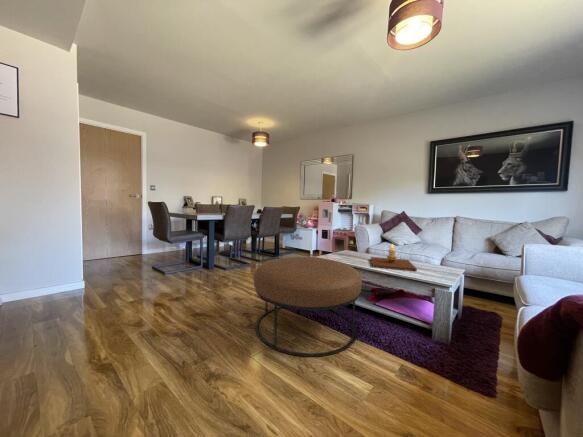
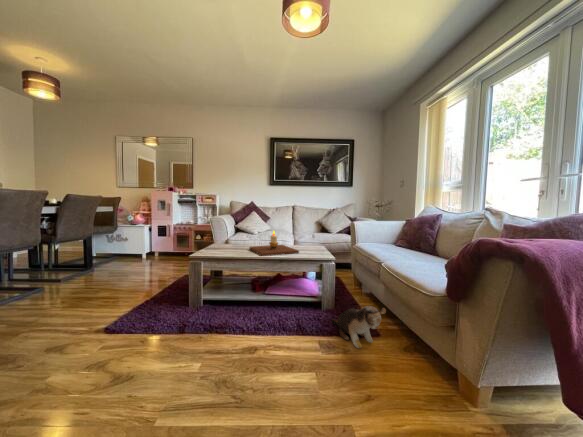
ottoman: present [254,257,362,357] -> none [119,255,272,393]
plush toy: none [430,345,477,394] -> present [331,306,386,348]

